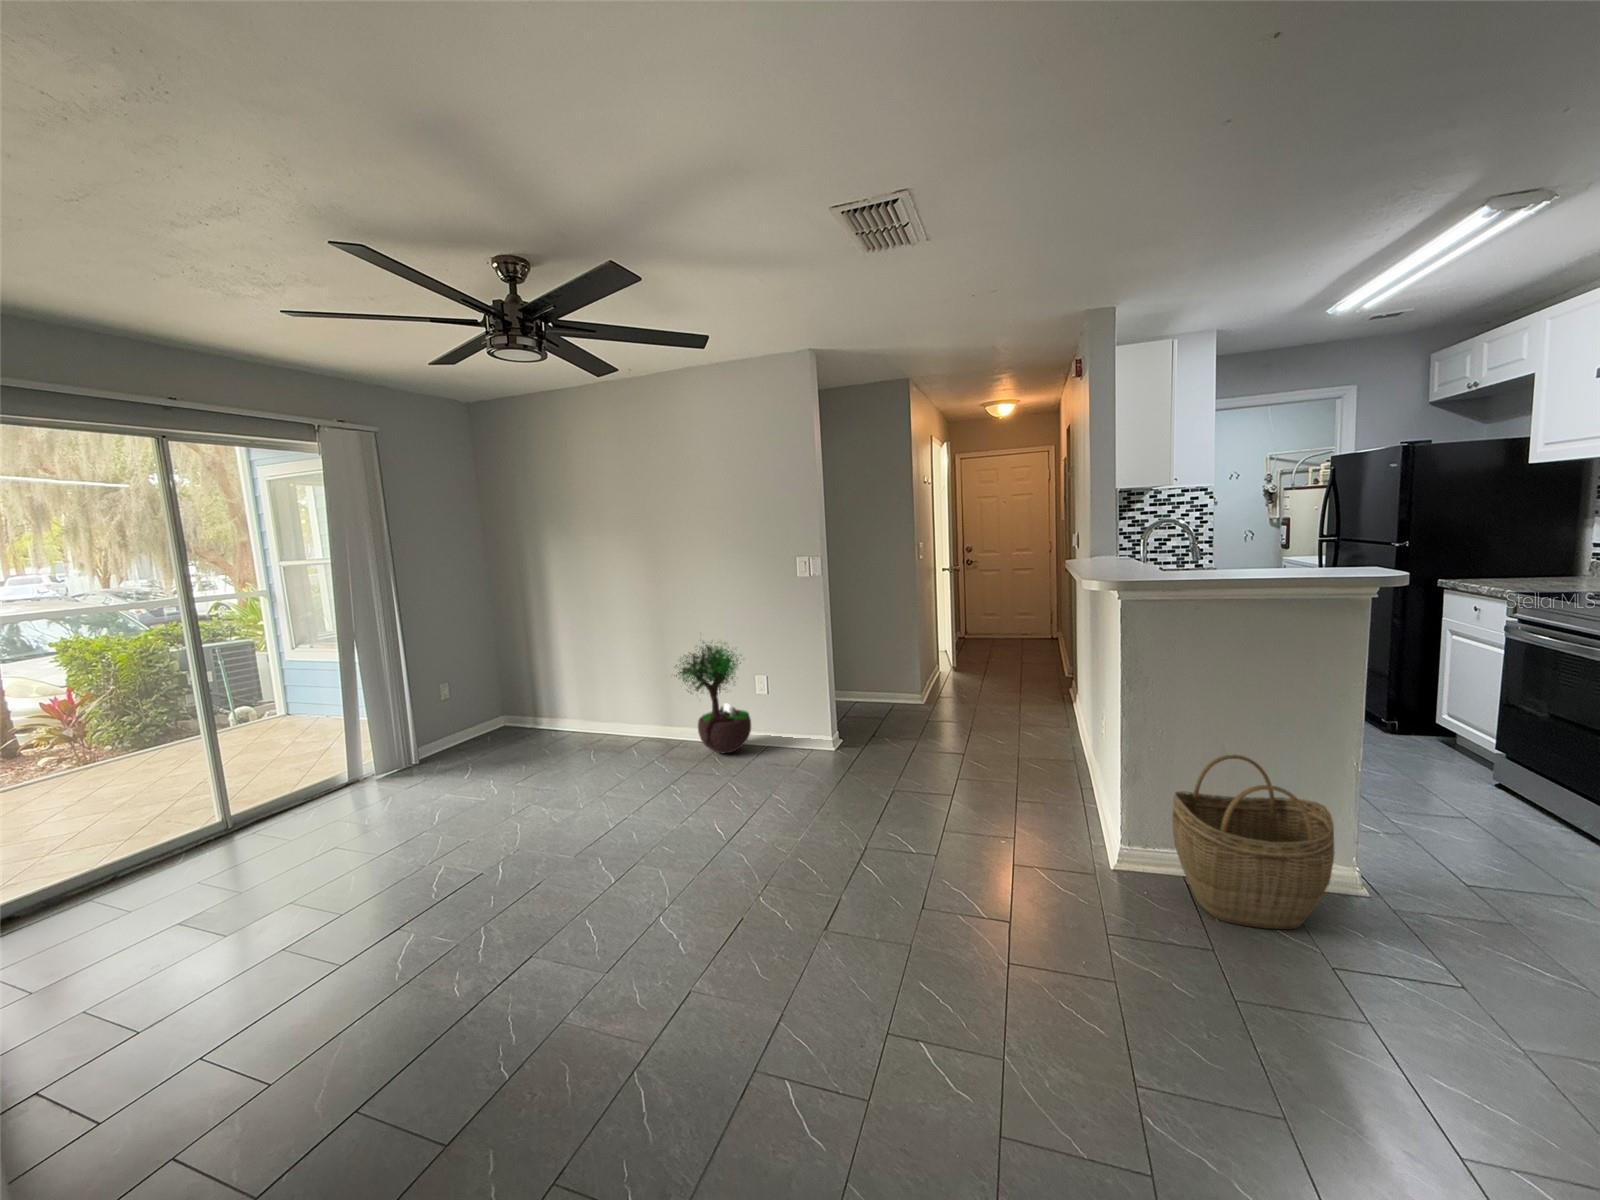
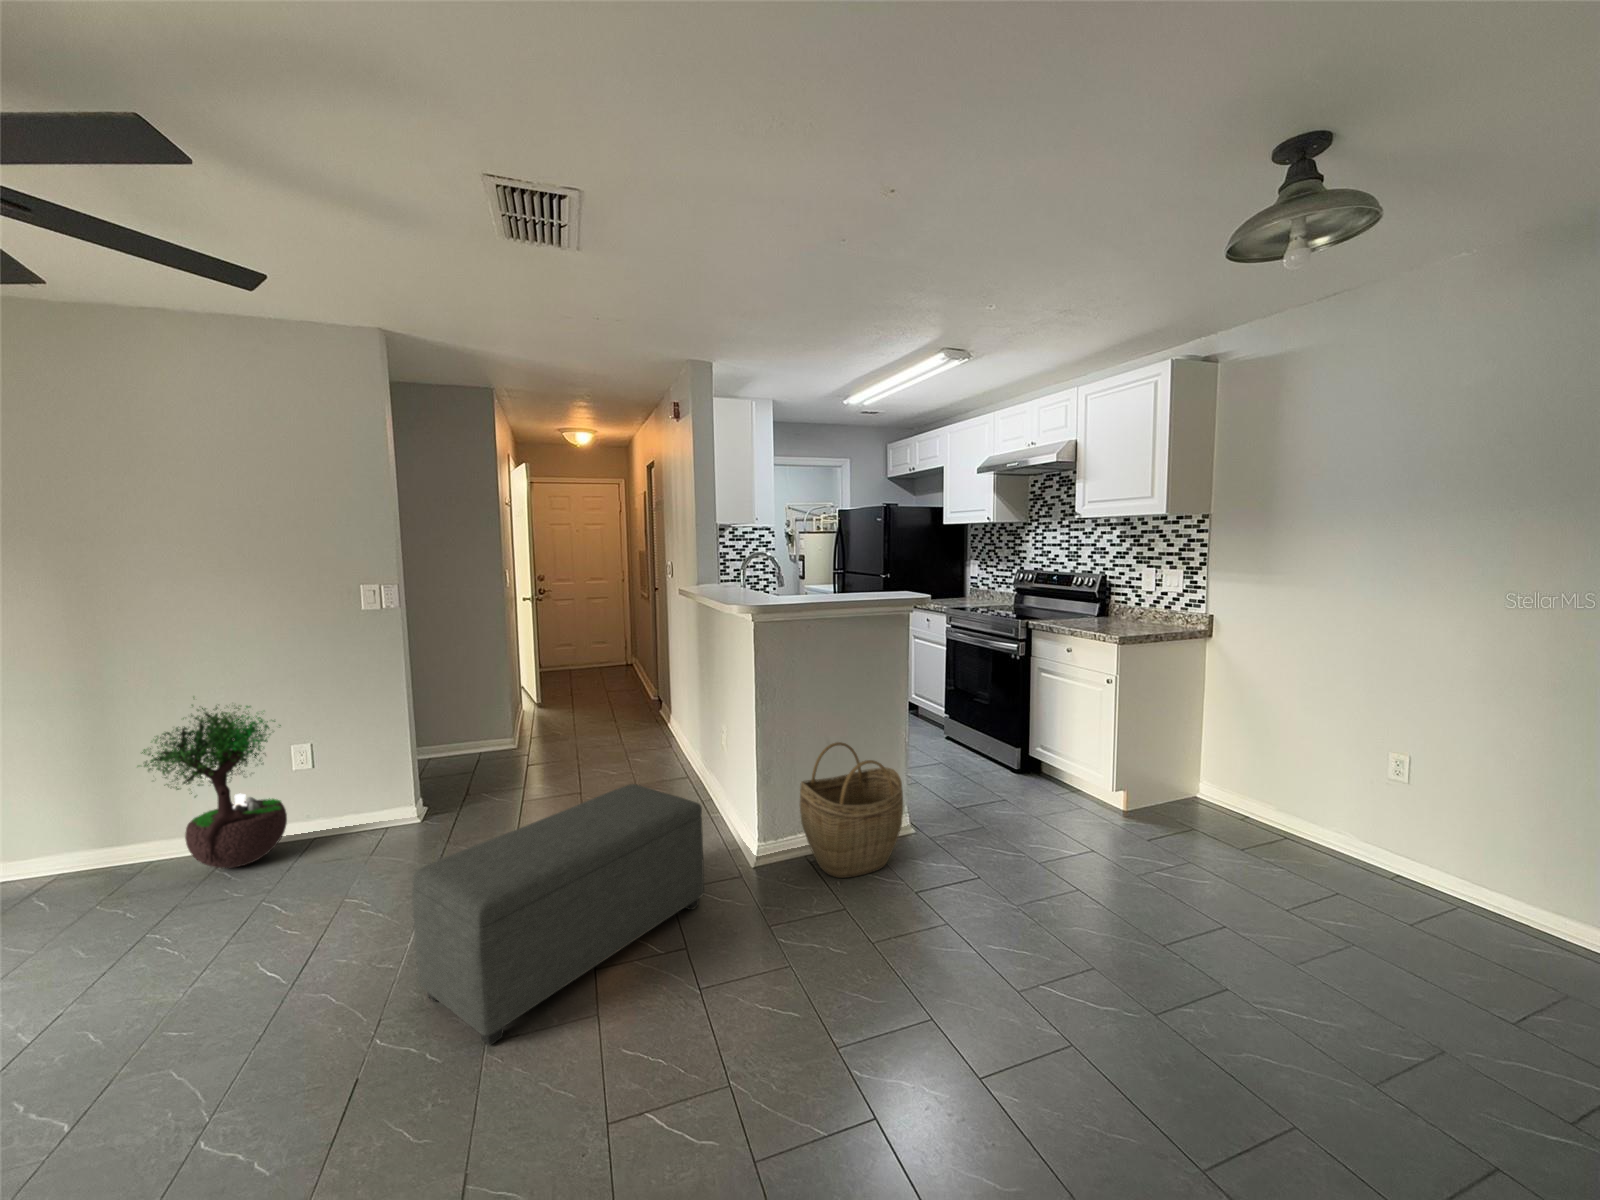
ottoman: none [783,753,1040,939] -> present [412,784,704,1046]

